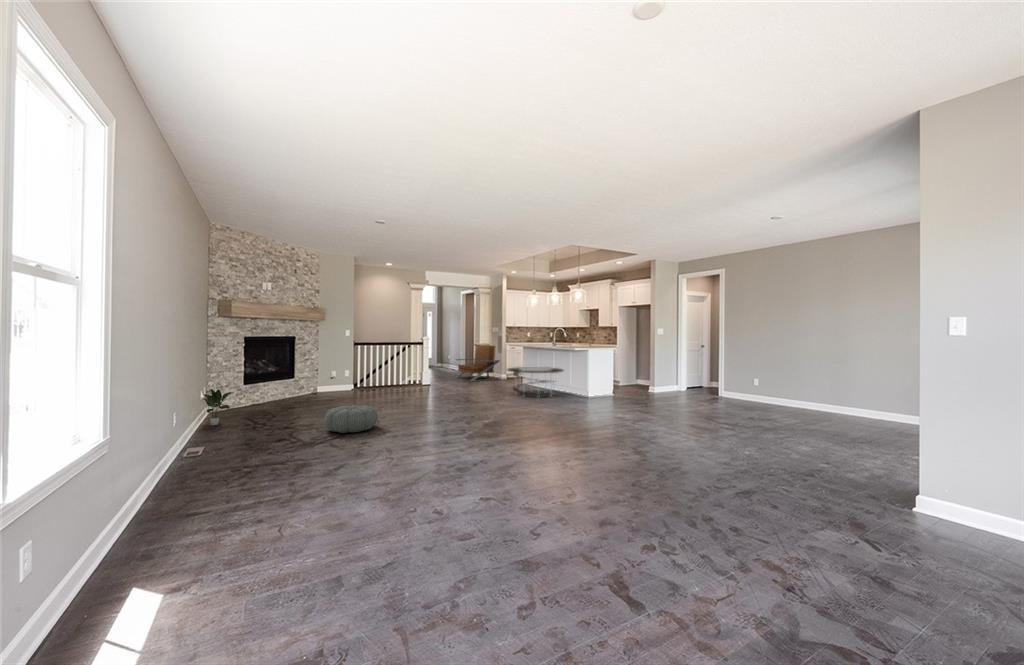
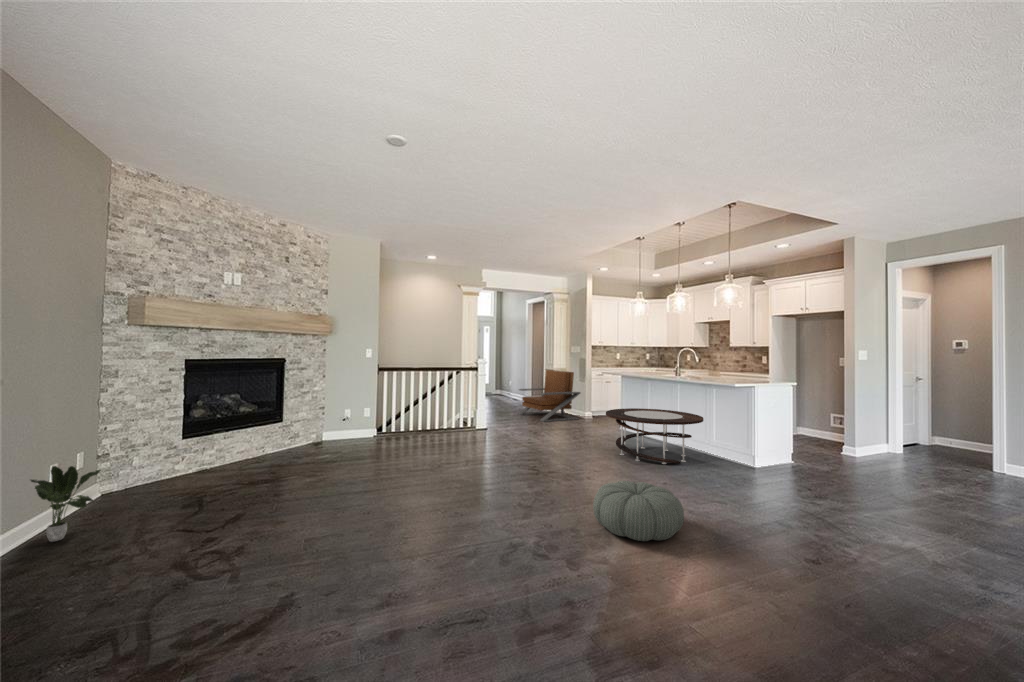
pouf: present [325,405,378,433] -> present [593,481,684,541]

